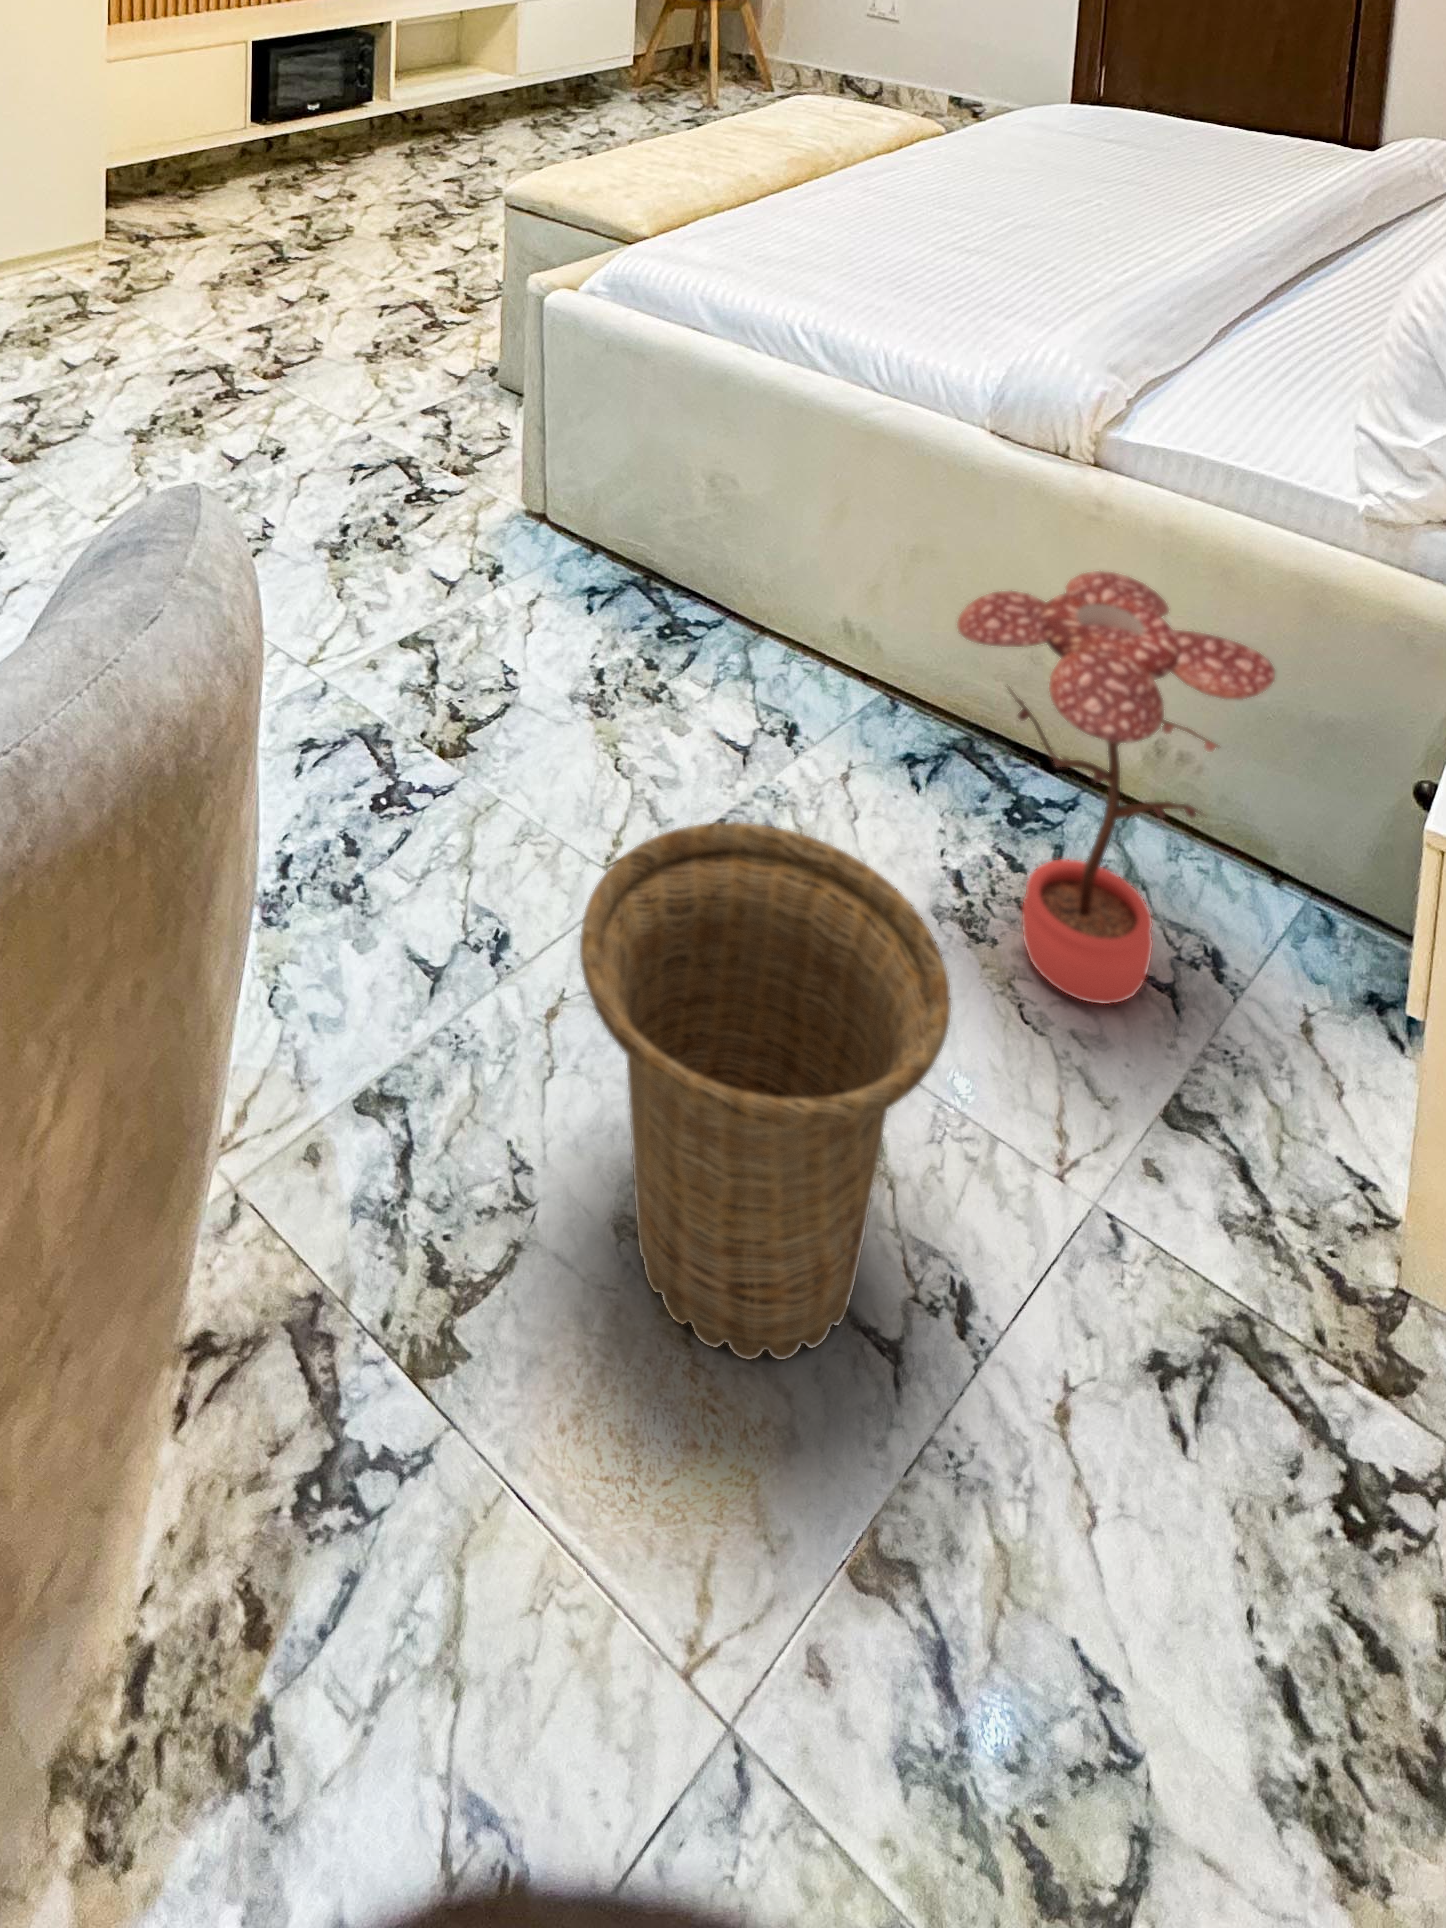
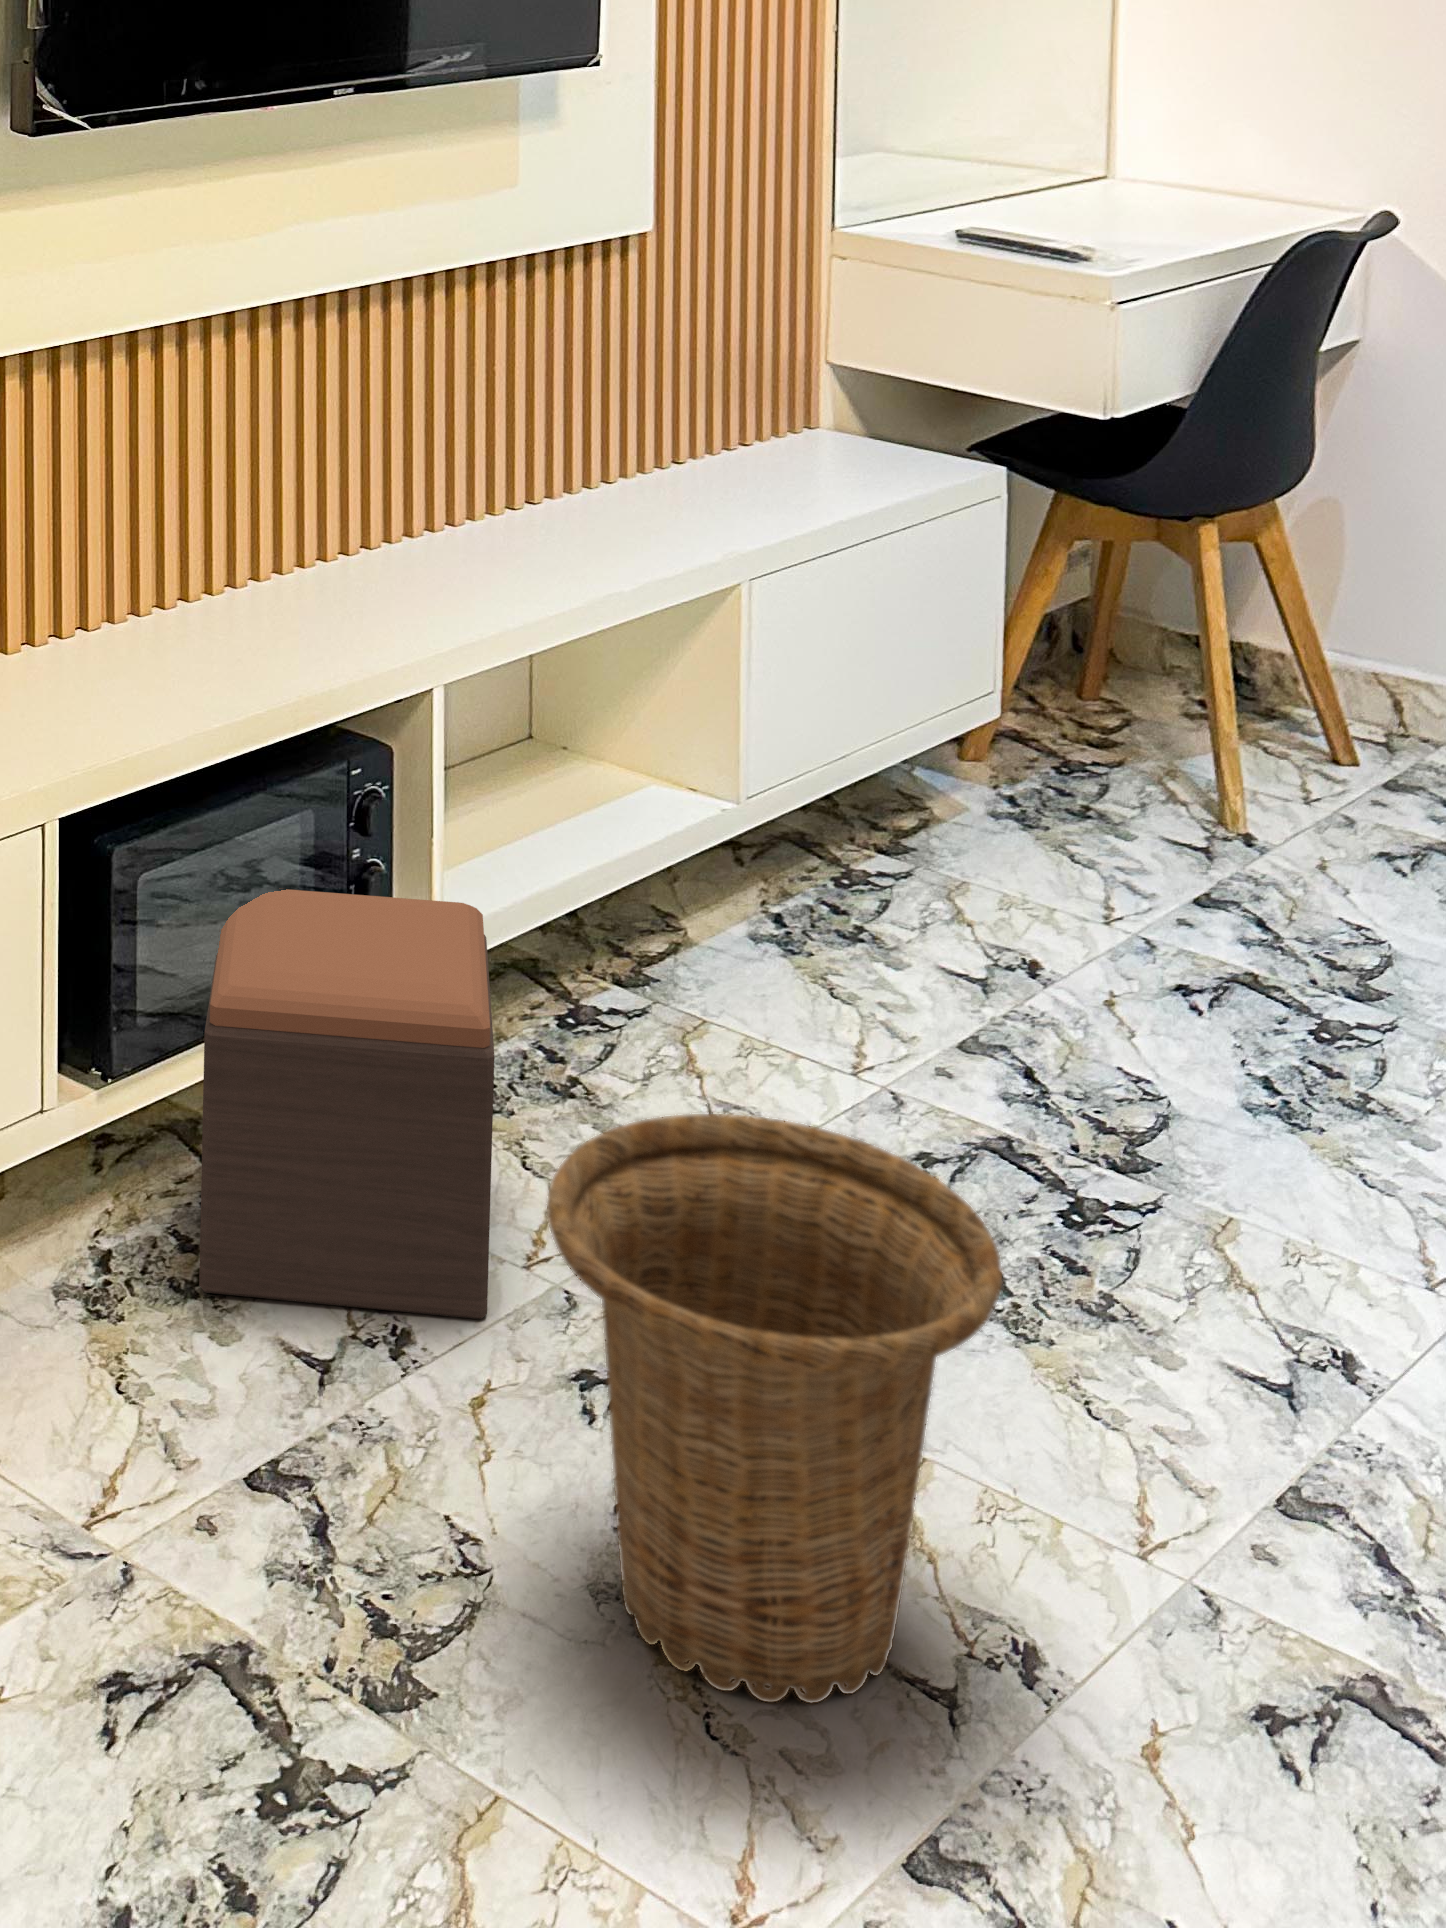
potted plant: present [957,571,1275,1004] -> none [989,858,1404,1401]
footstool: none [353,572,588,923] -> present [199,889,494,1319]

